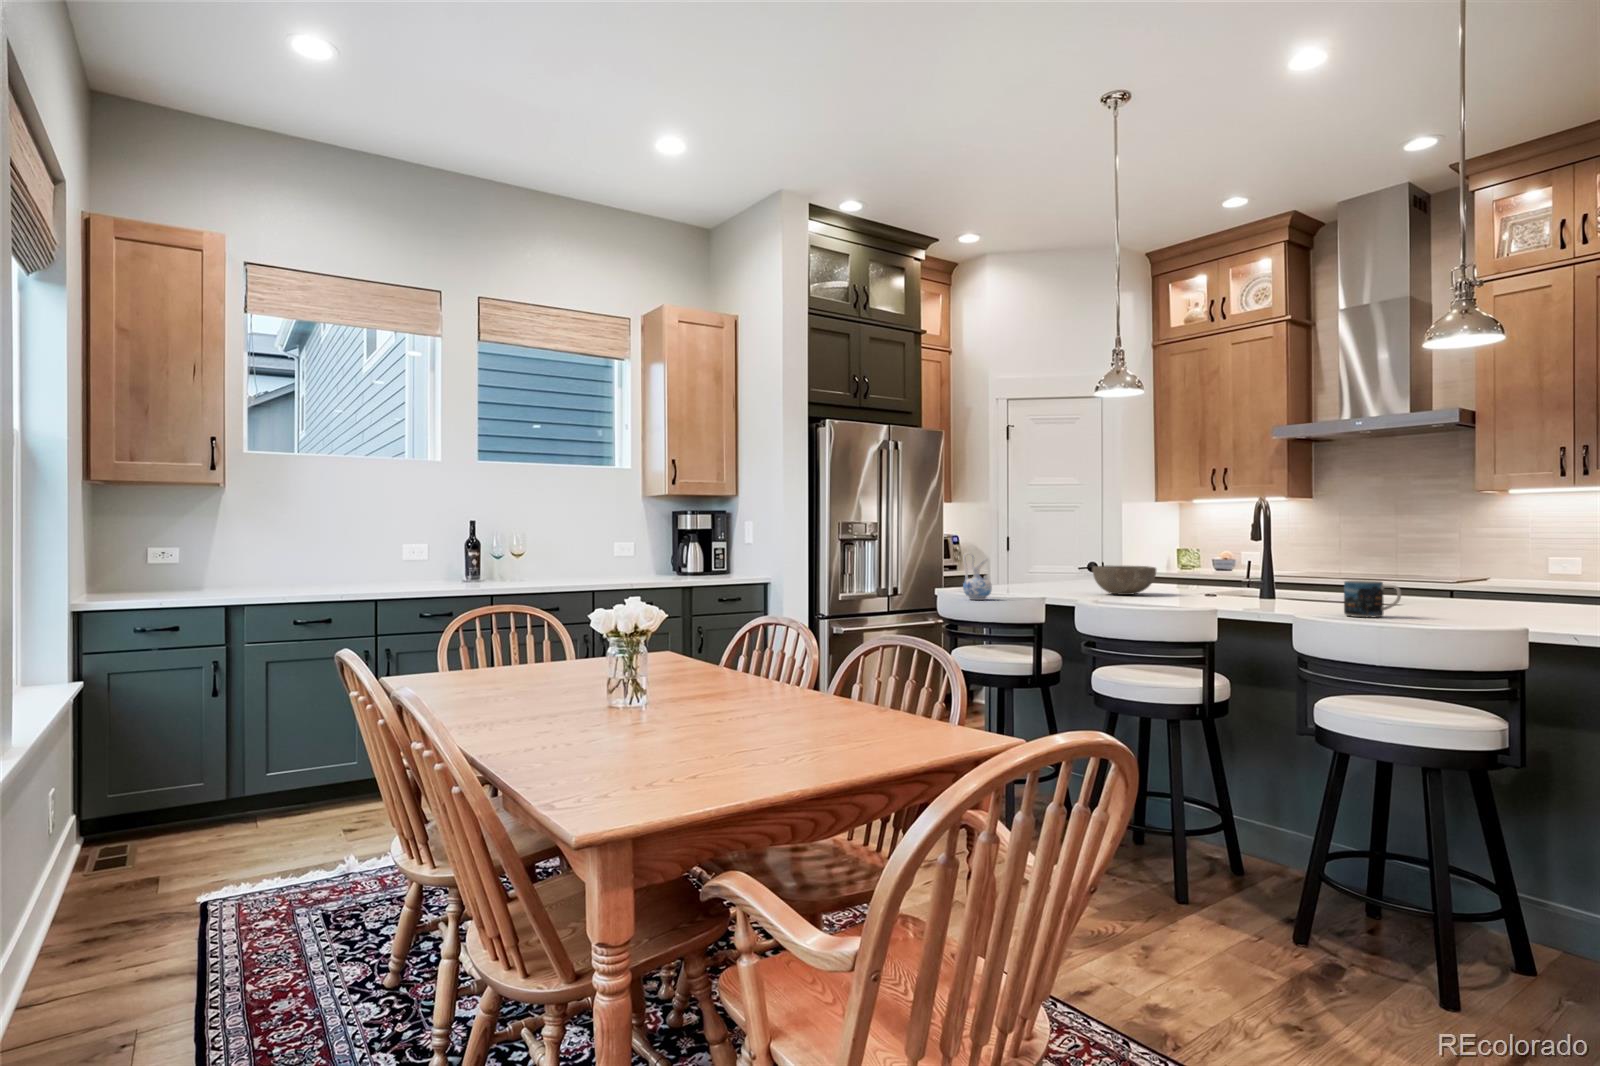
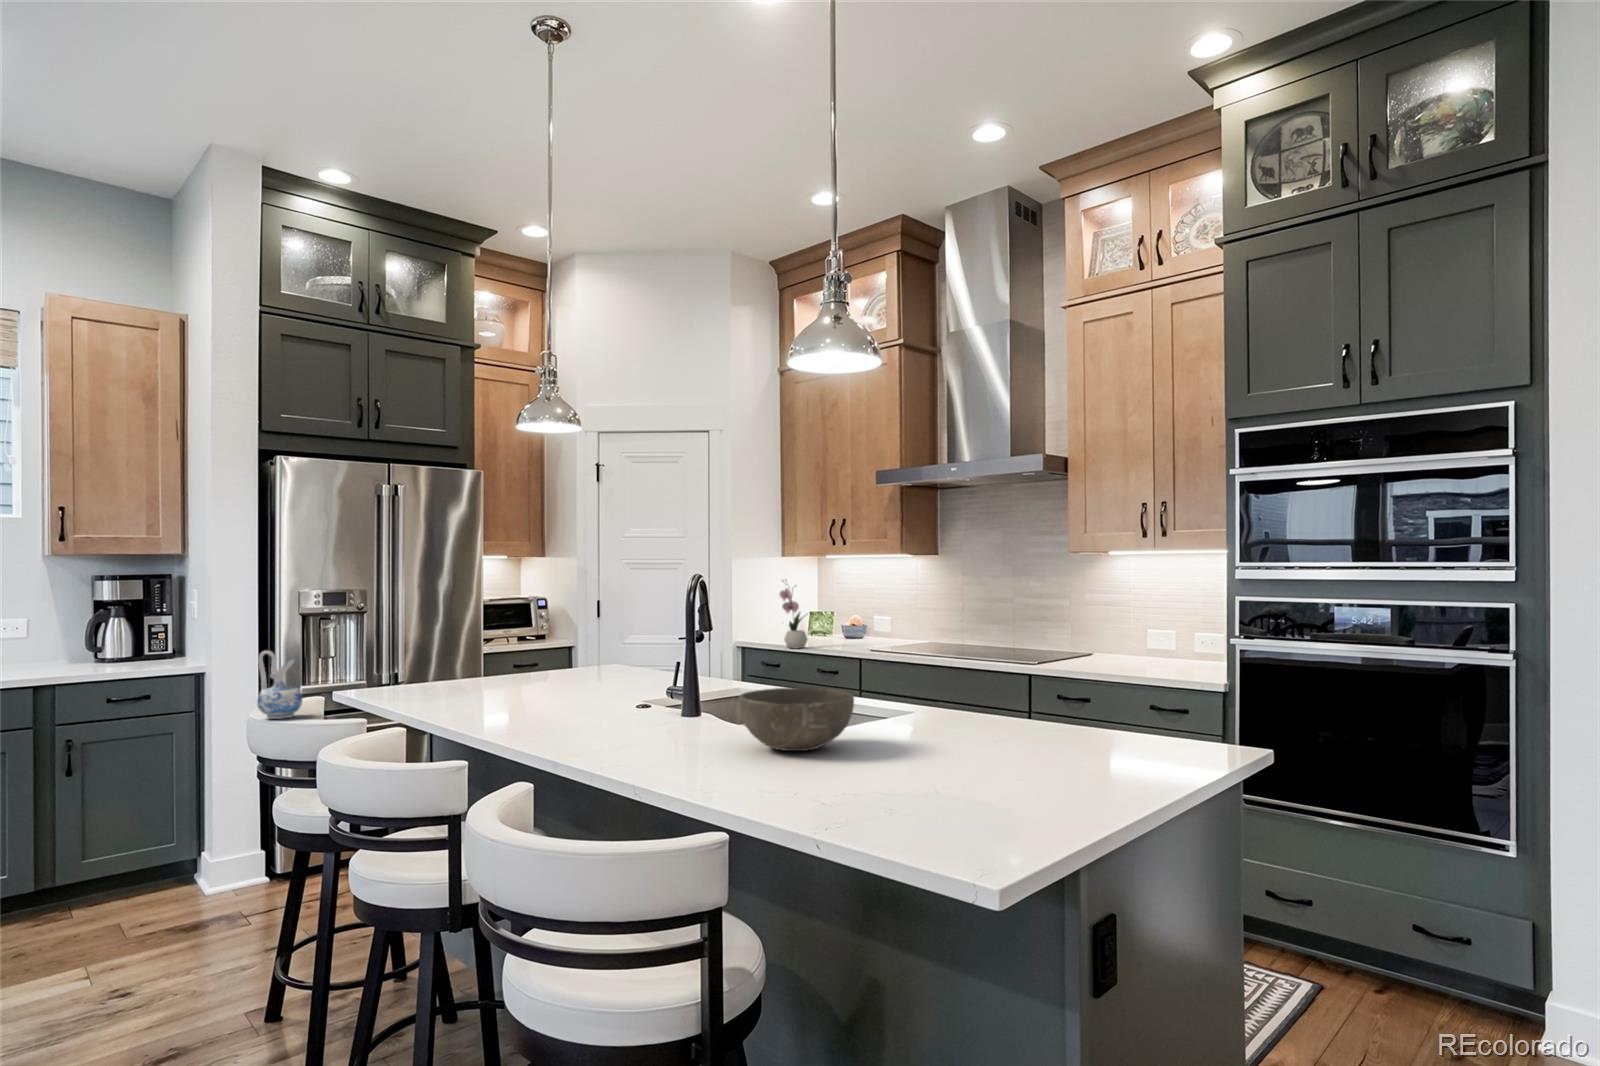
flower arrangement: none [1174,519,1200,576] -> present [780,588,808,649]
bowl: present [1092,566,1156,595] -> present [739,688,854,751]
mug: present [1344,581,1401,617] -> none [609,705,662,762]

